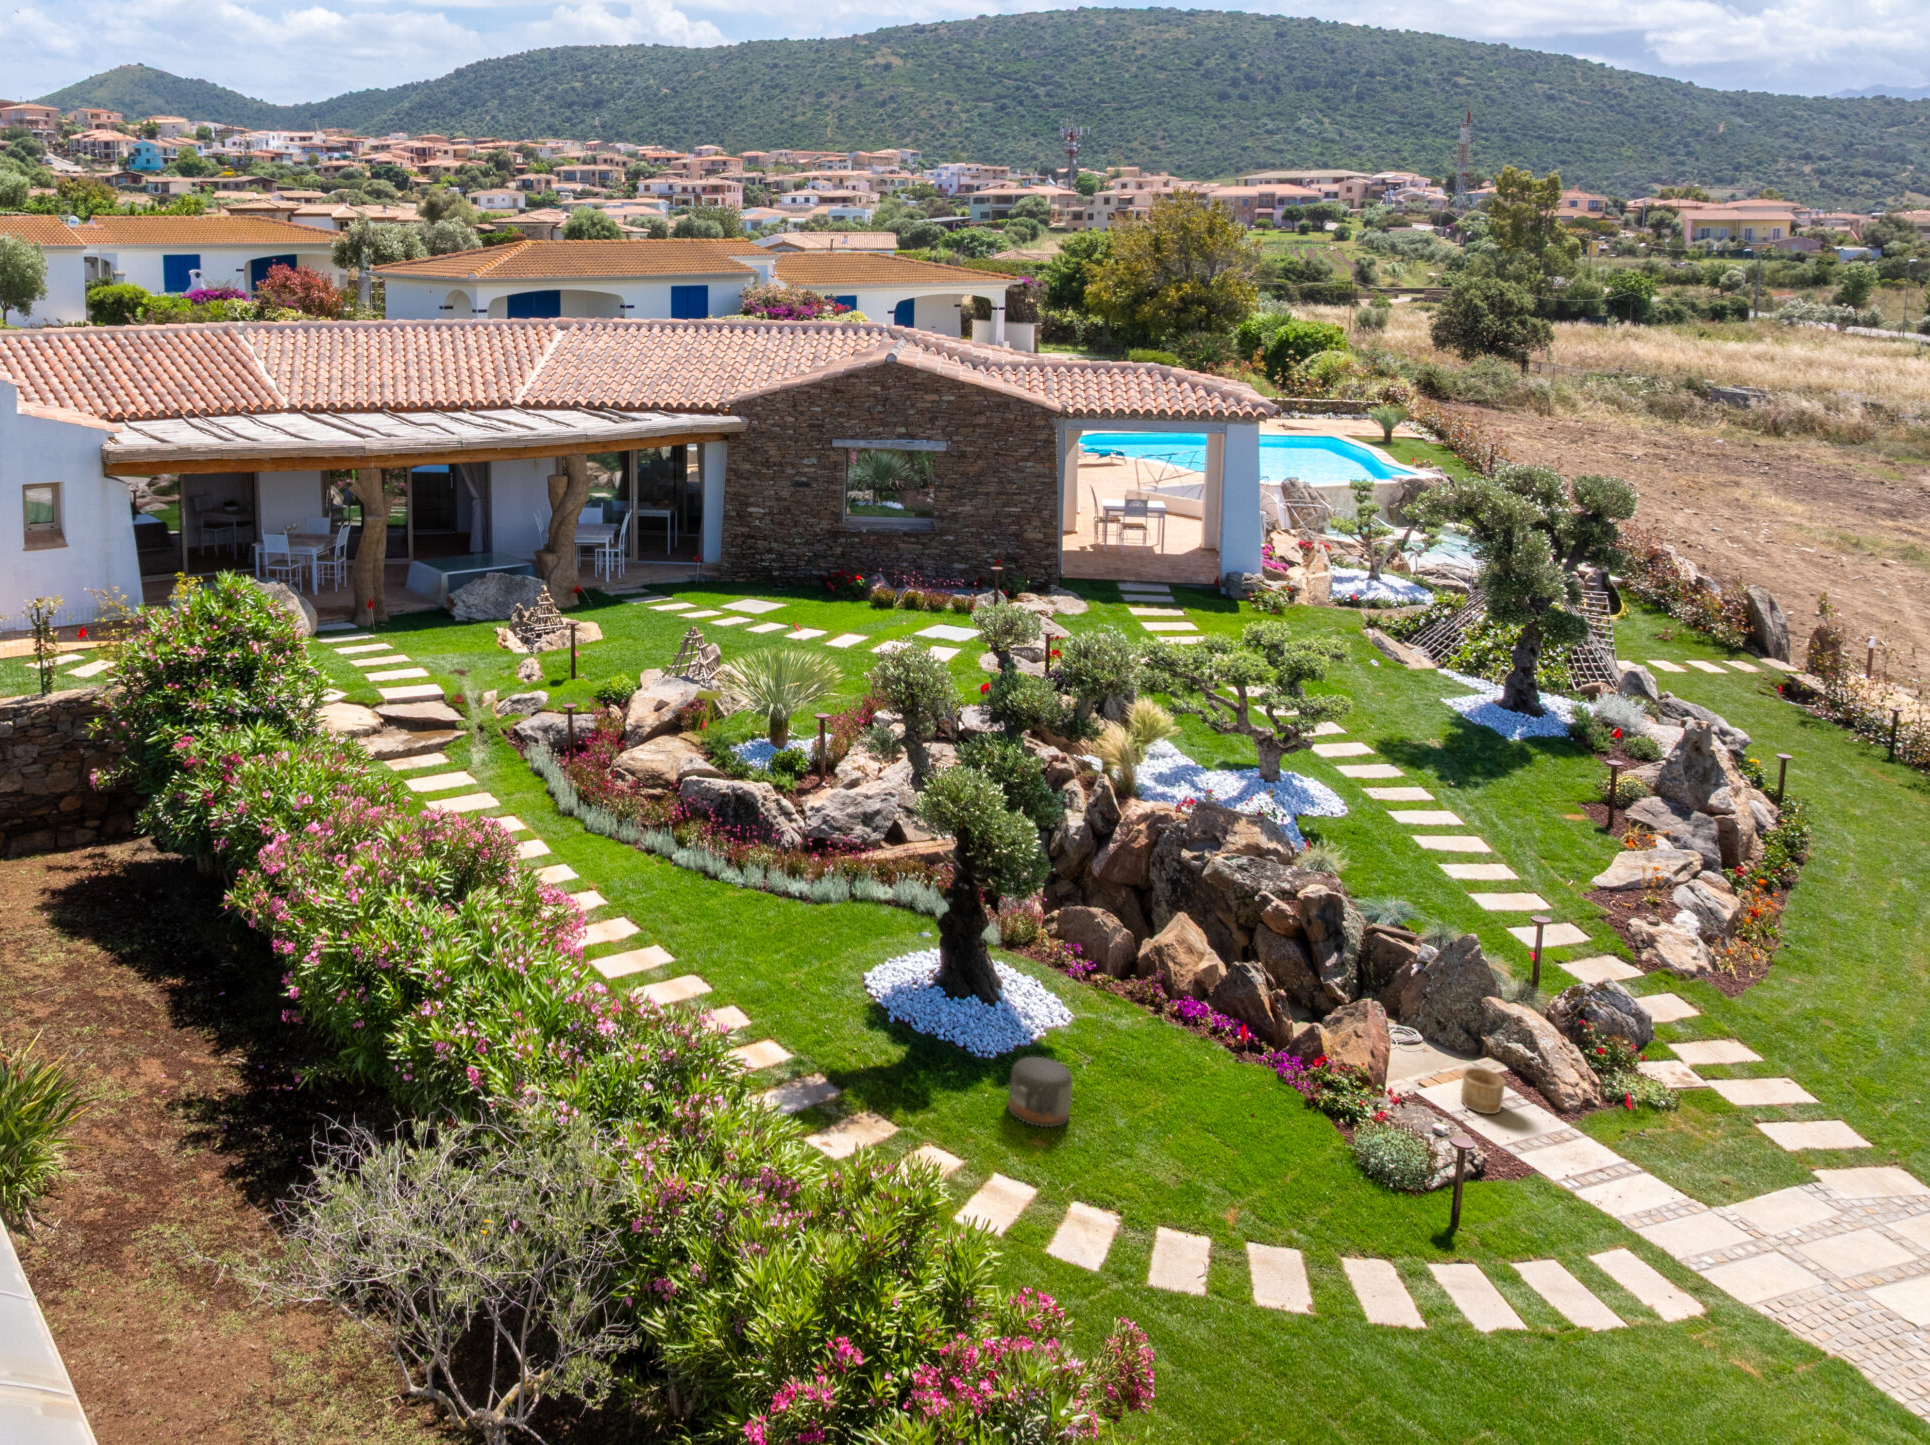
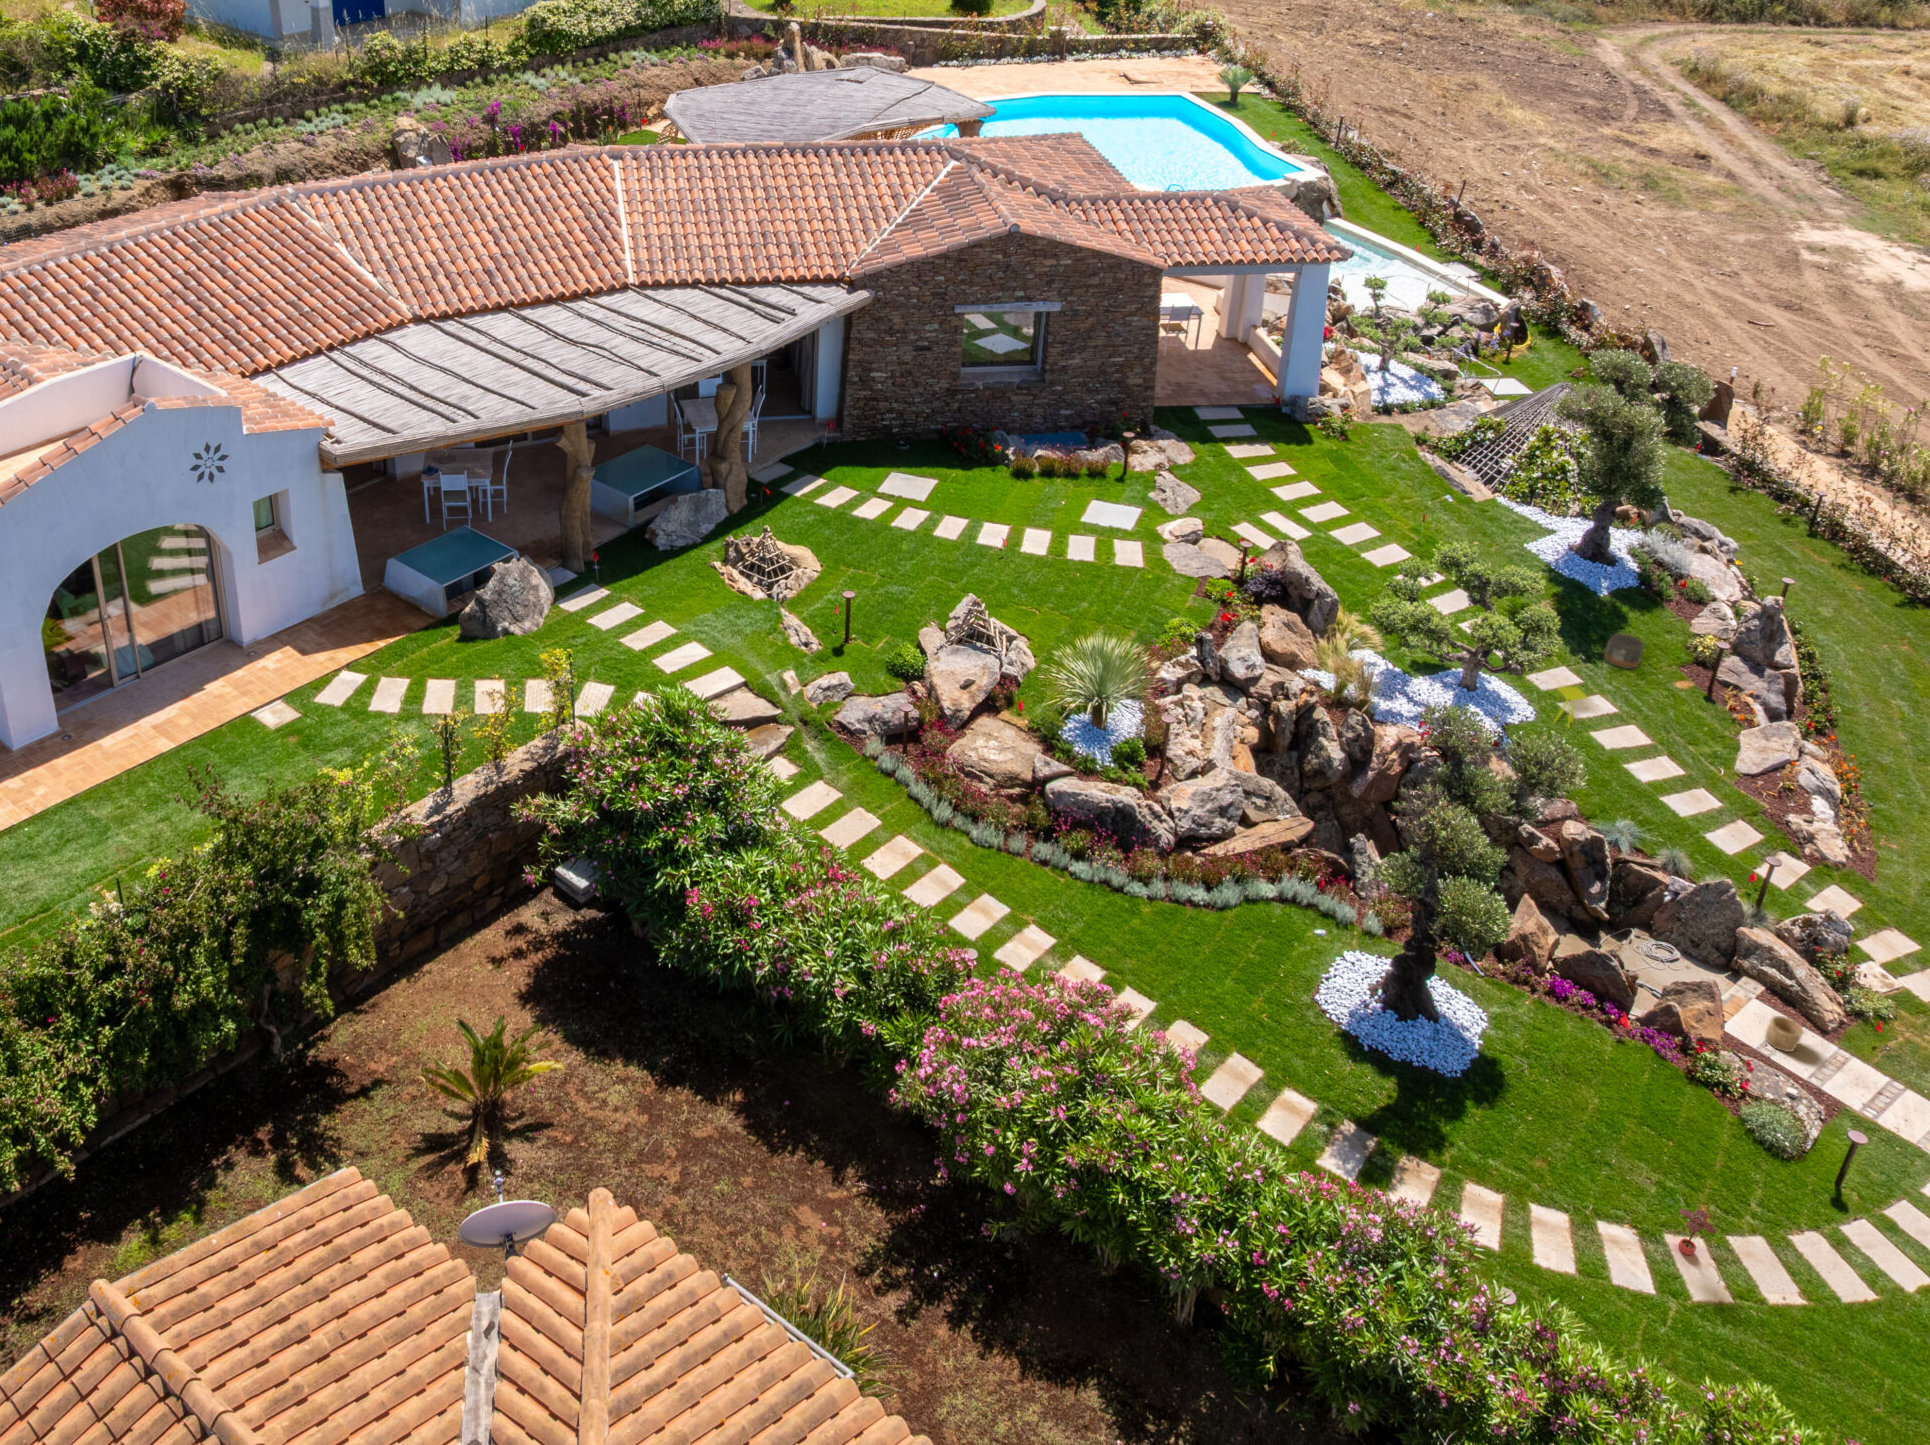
potted plant: present [449,669,471,703] -> present [1679,1209,1716,1255]
side table: present [695,690,722,734] -> present [1554,686,1587,728]
pouf: present [1008,1057,1072,1127] -> present [1604,633,1644,669]

